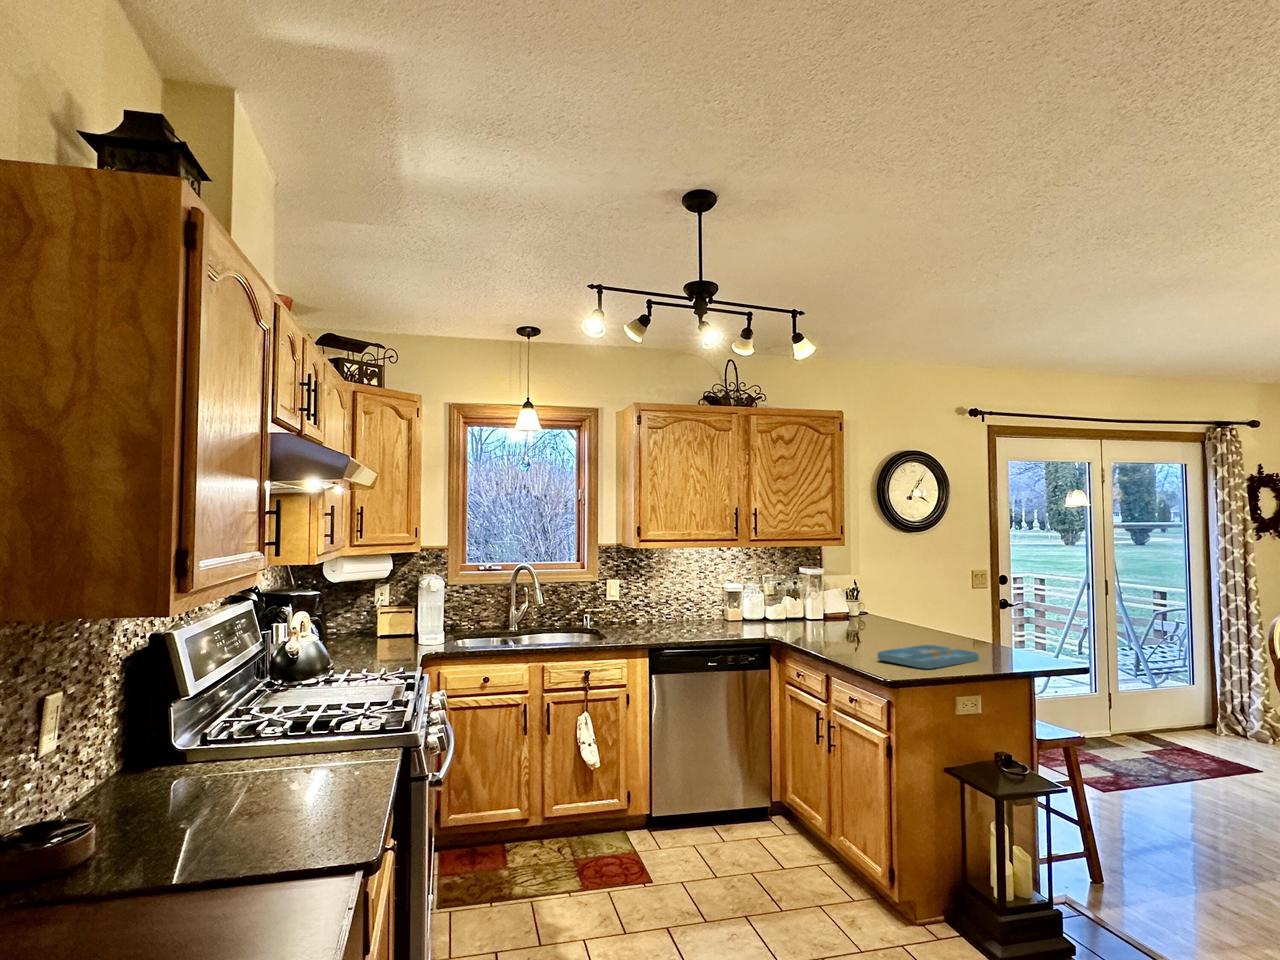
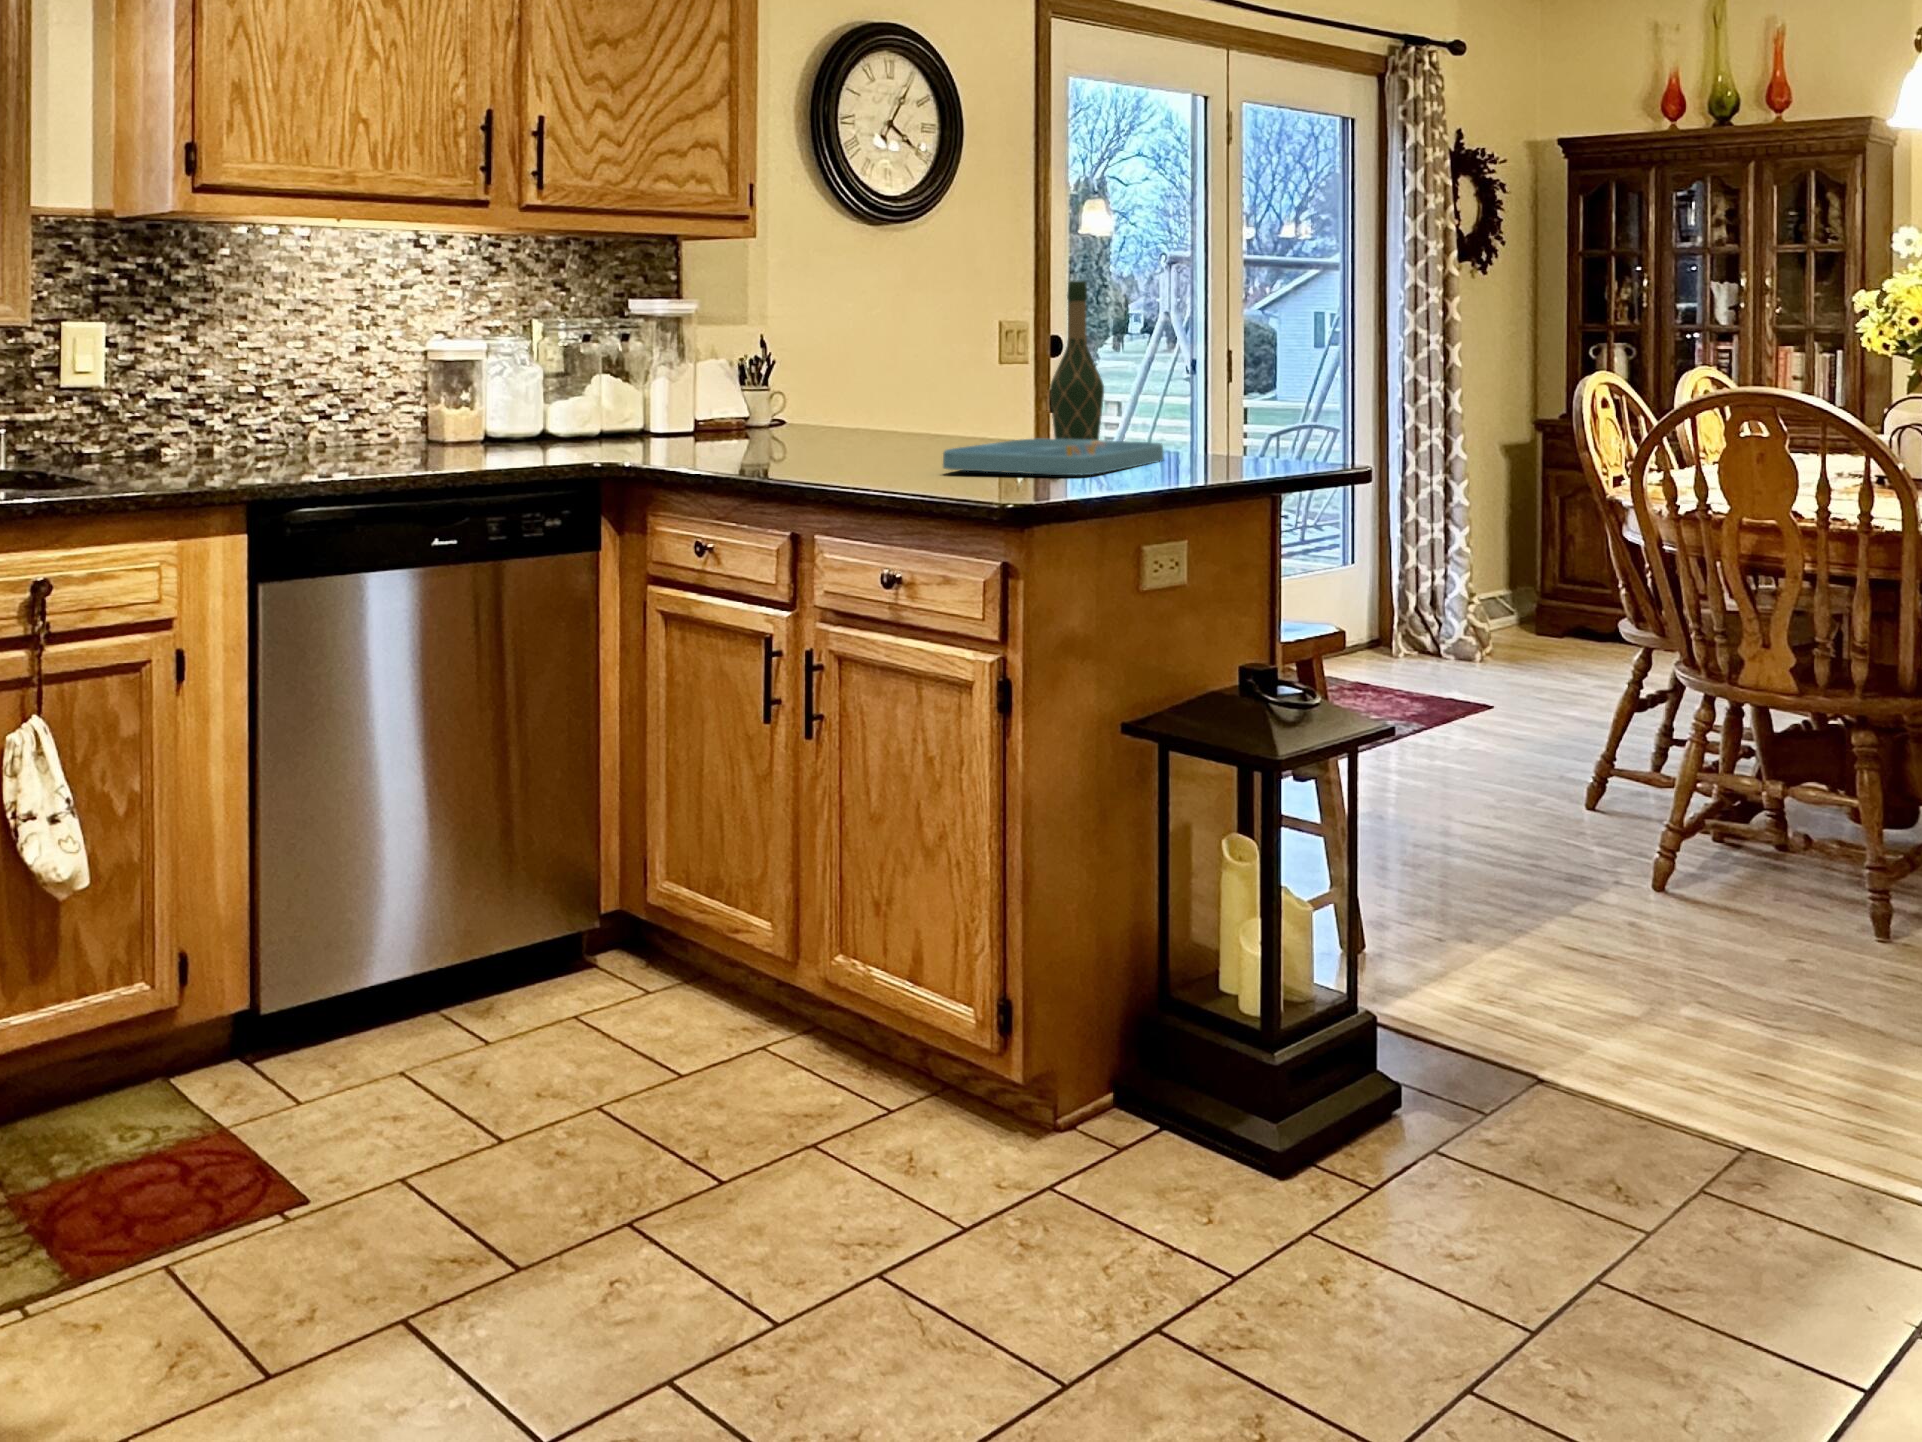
wine bottle: none [941,580,965,650] -> present [1050,280,1104,440]

